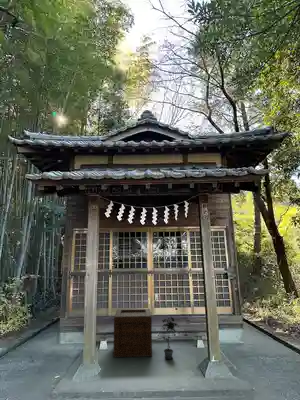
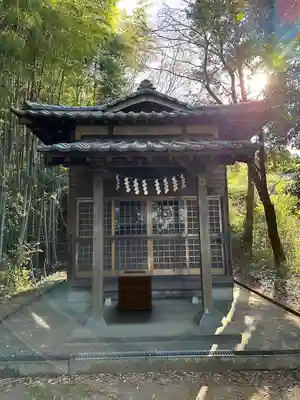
potted plant: present [162,317,177,359] -> none [160,275,176,311]

